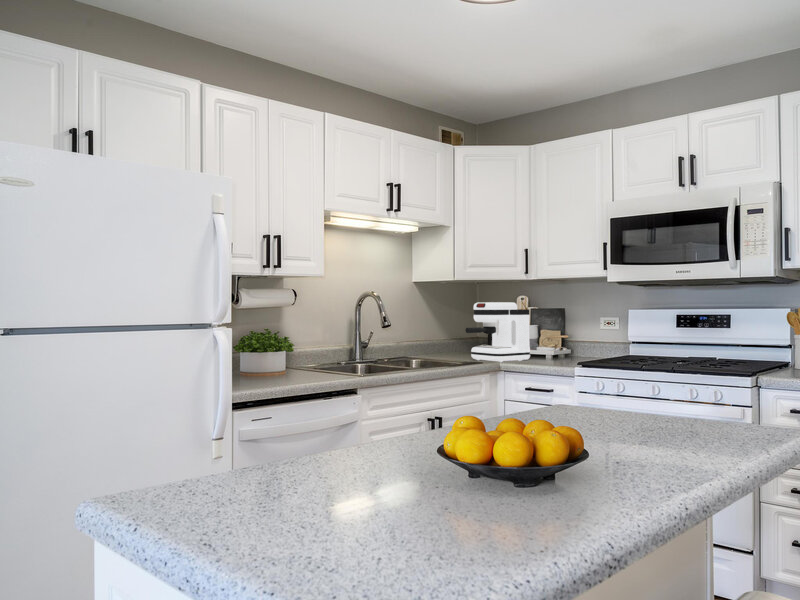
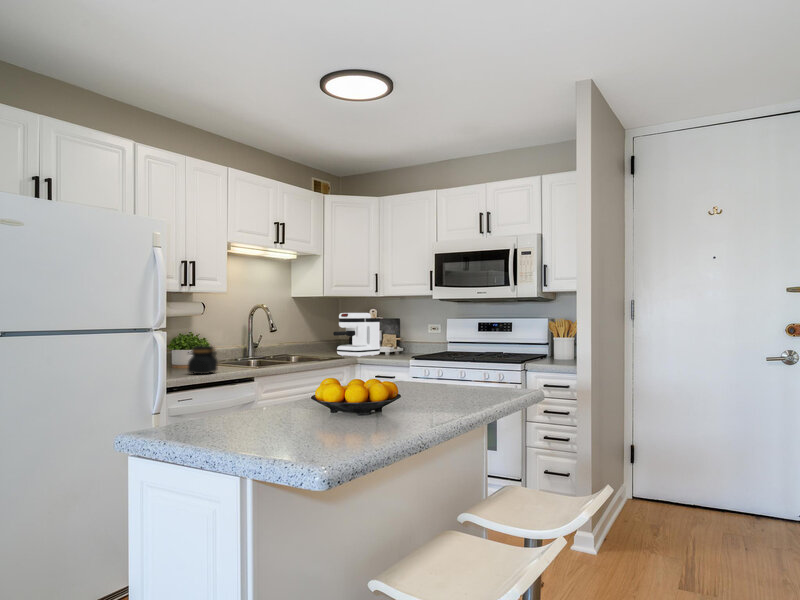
jar: none [268,345,306,383] -> present [188,346,218,374]

